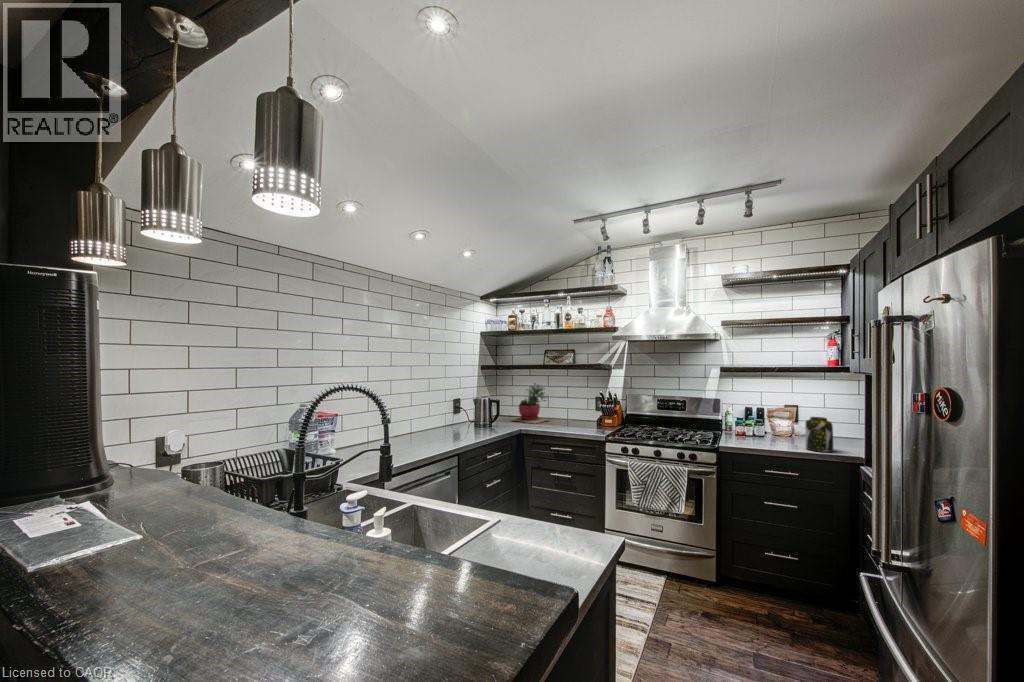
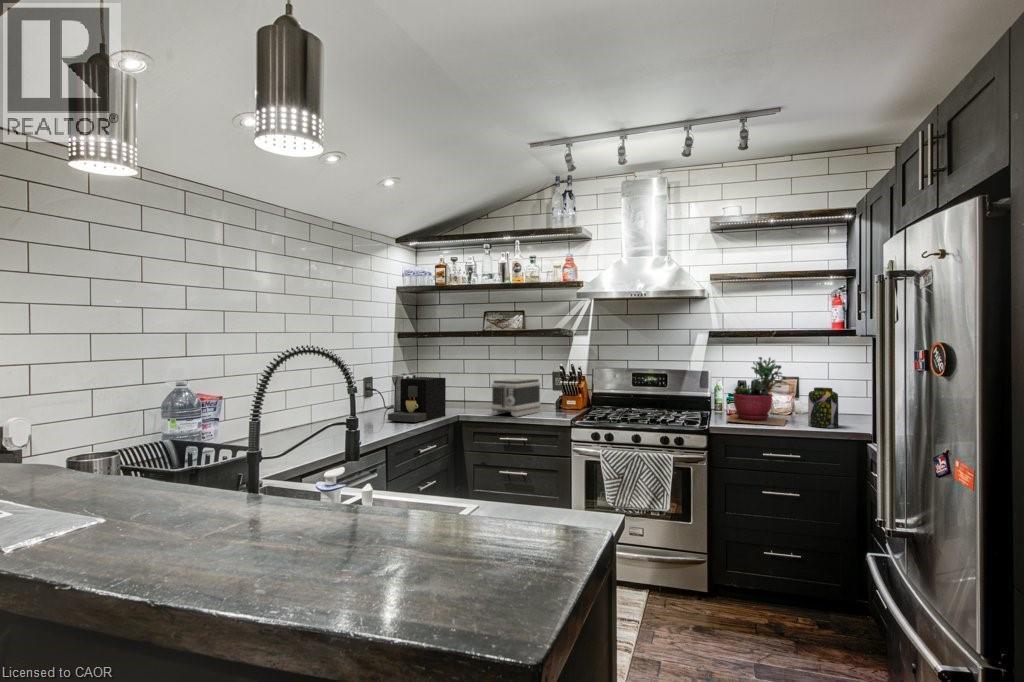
succulent plant: present [513,383,549,424] -> present [726,357,787,426]
coffee maker: none [469,398,513,433] -> present [388,377,446,422]
toaster: none [546,400,585,430] -> present [491,379,541,417]

